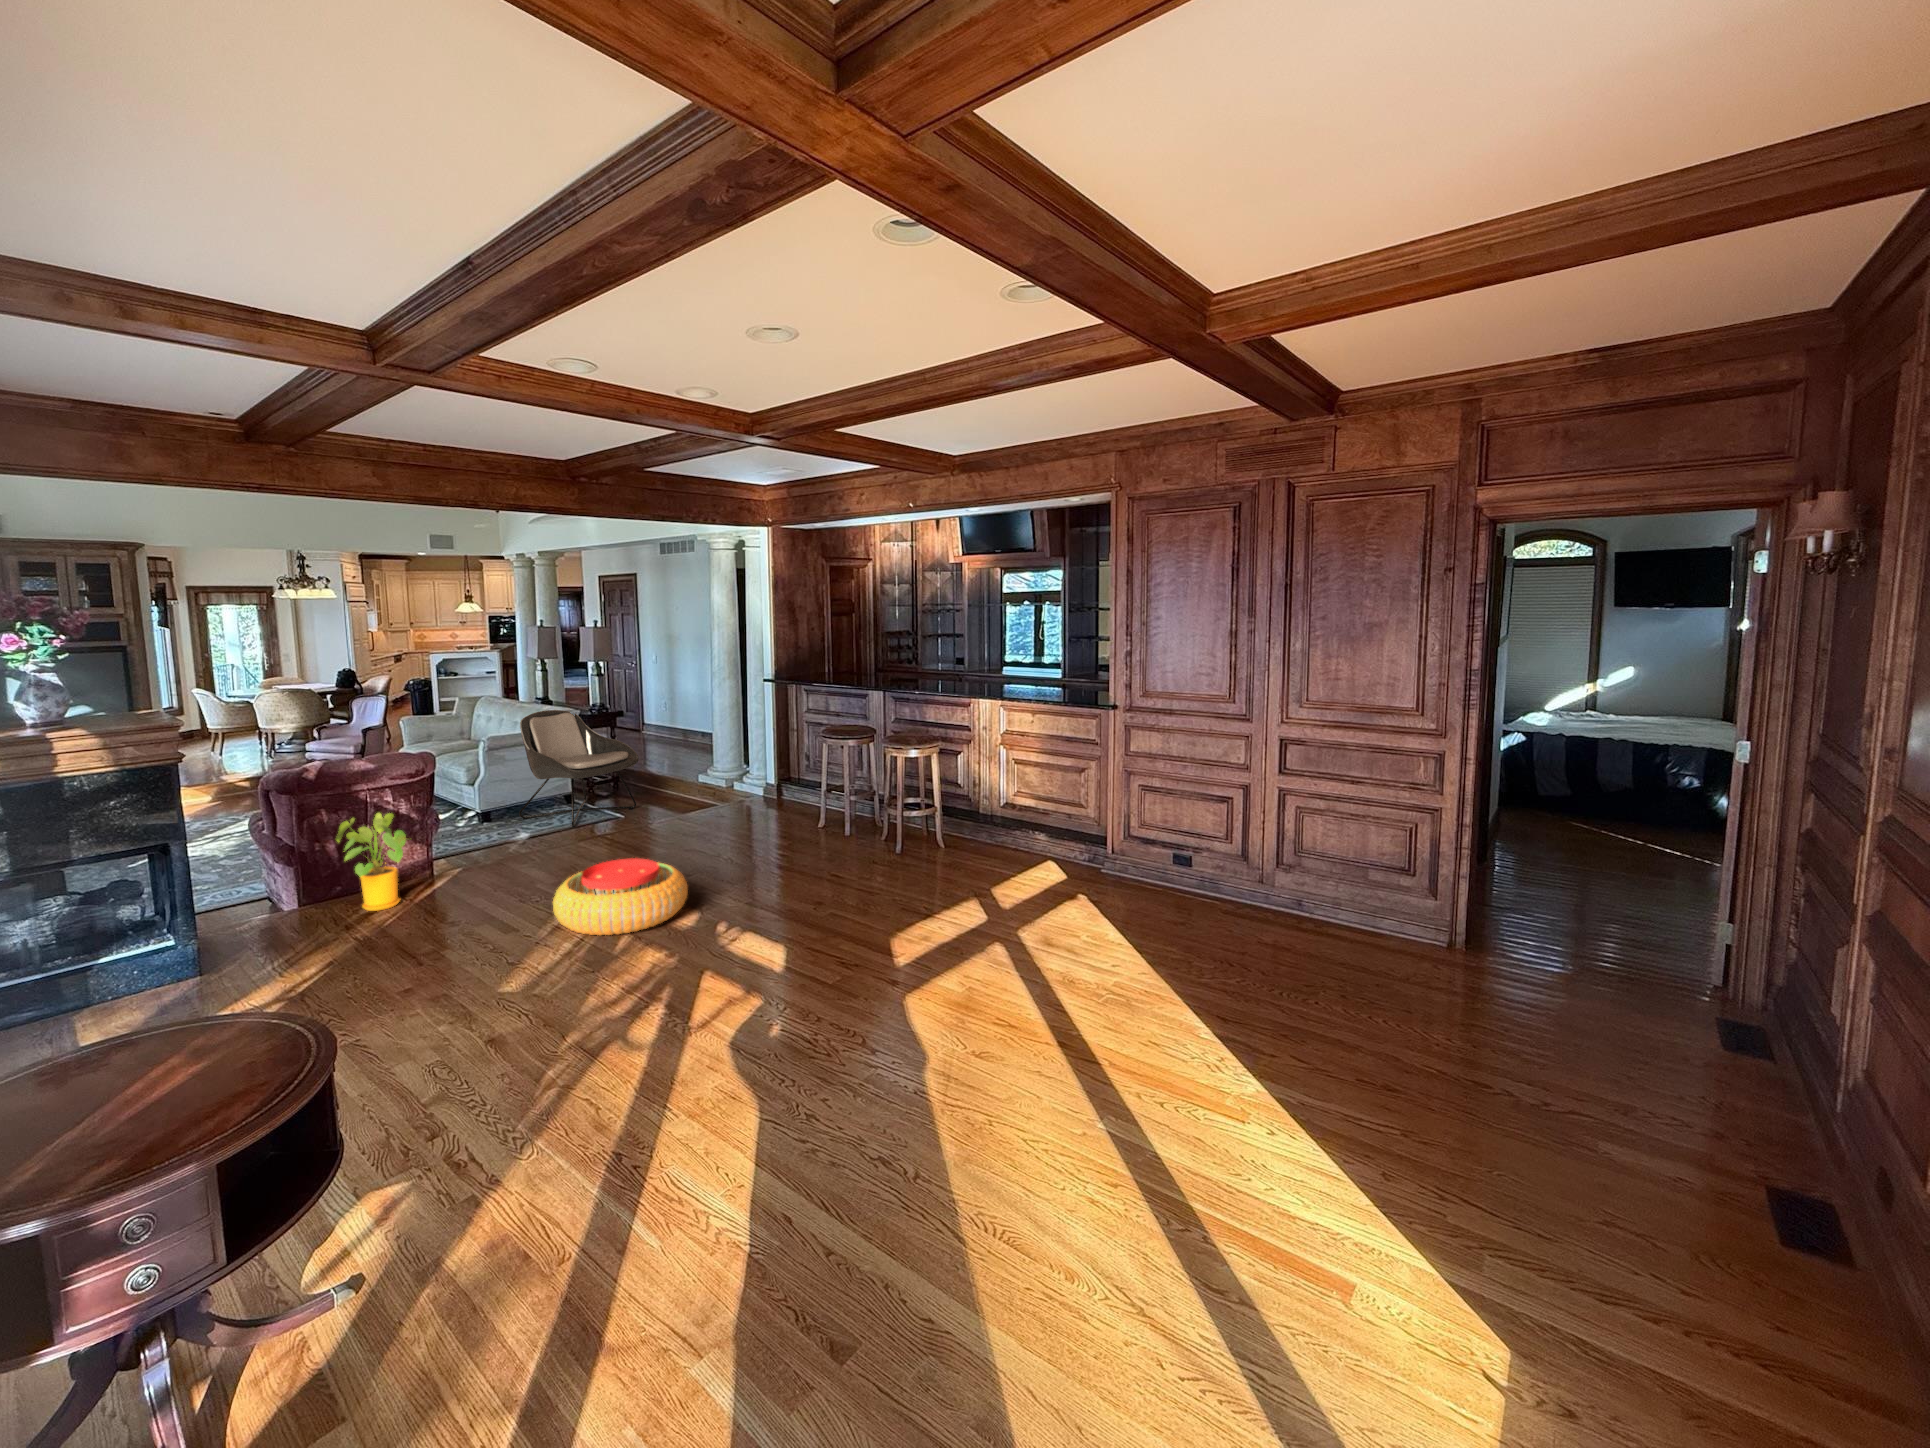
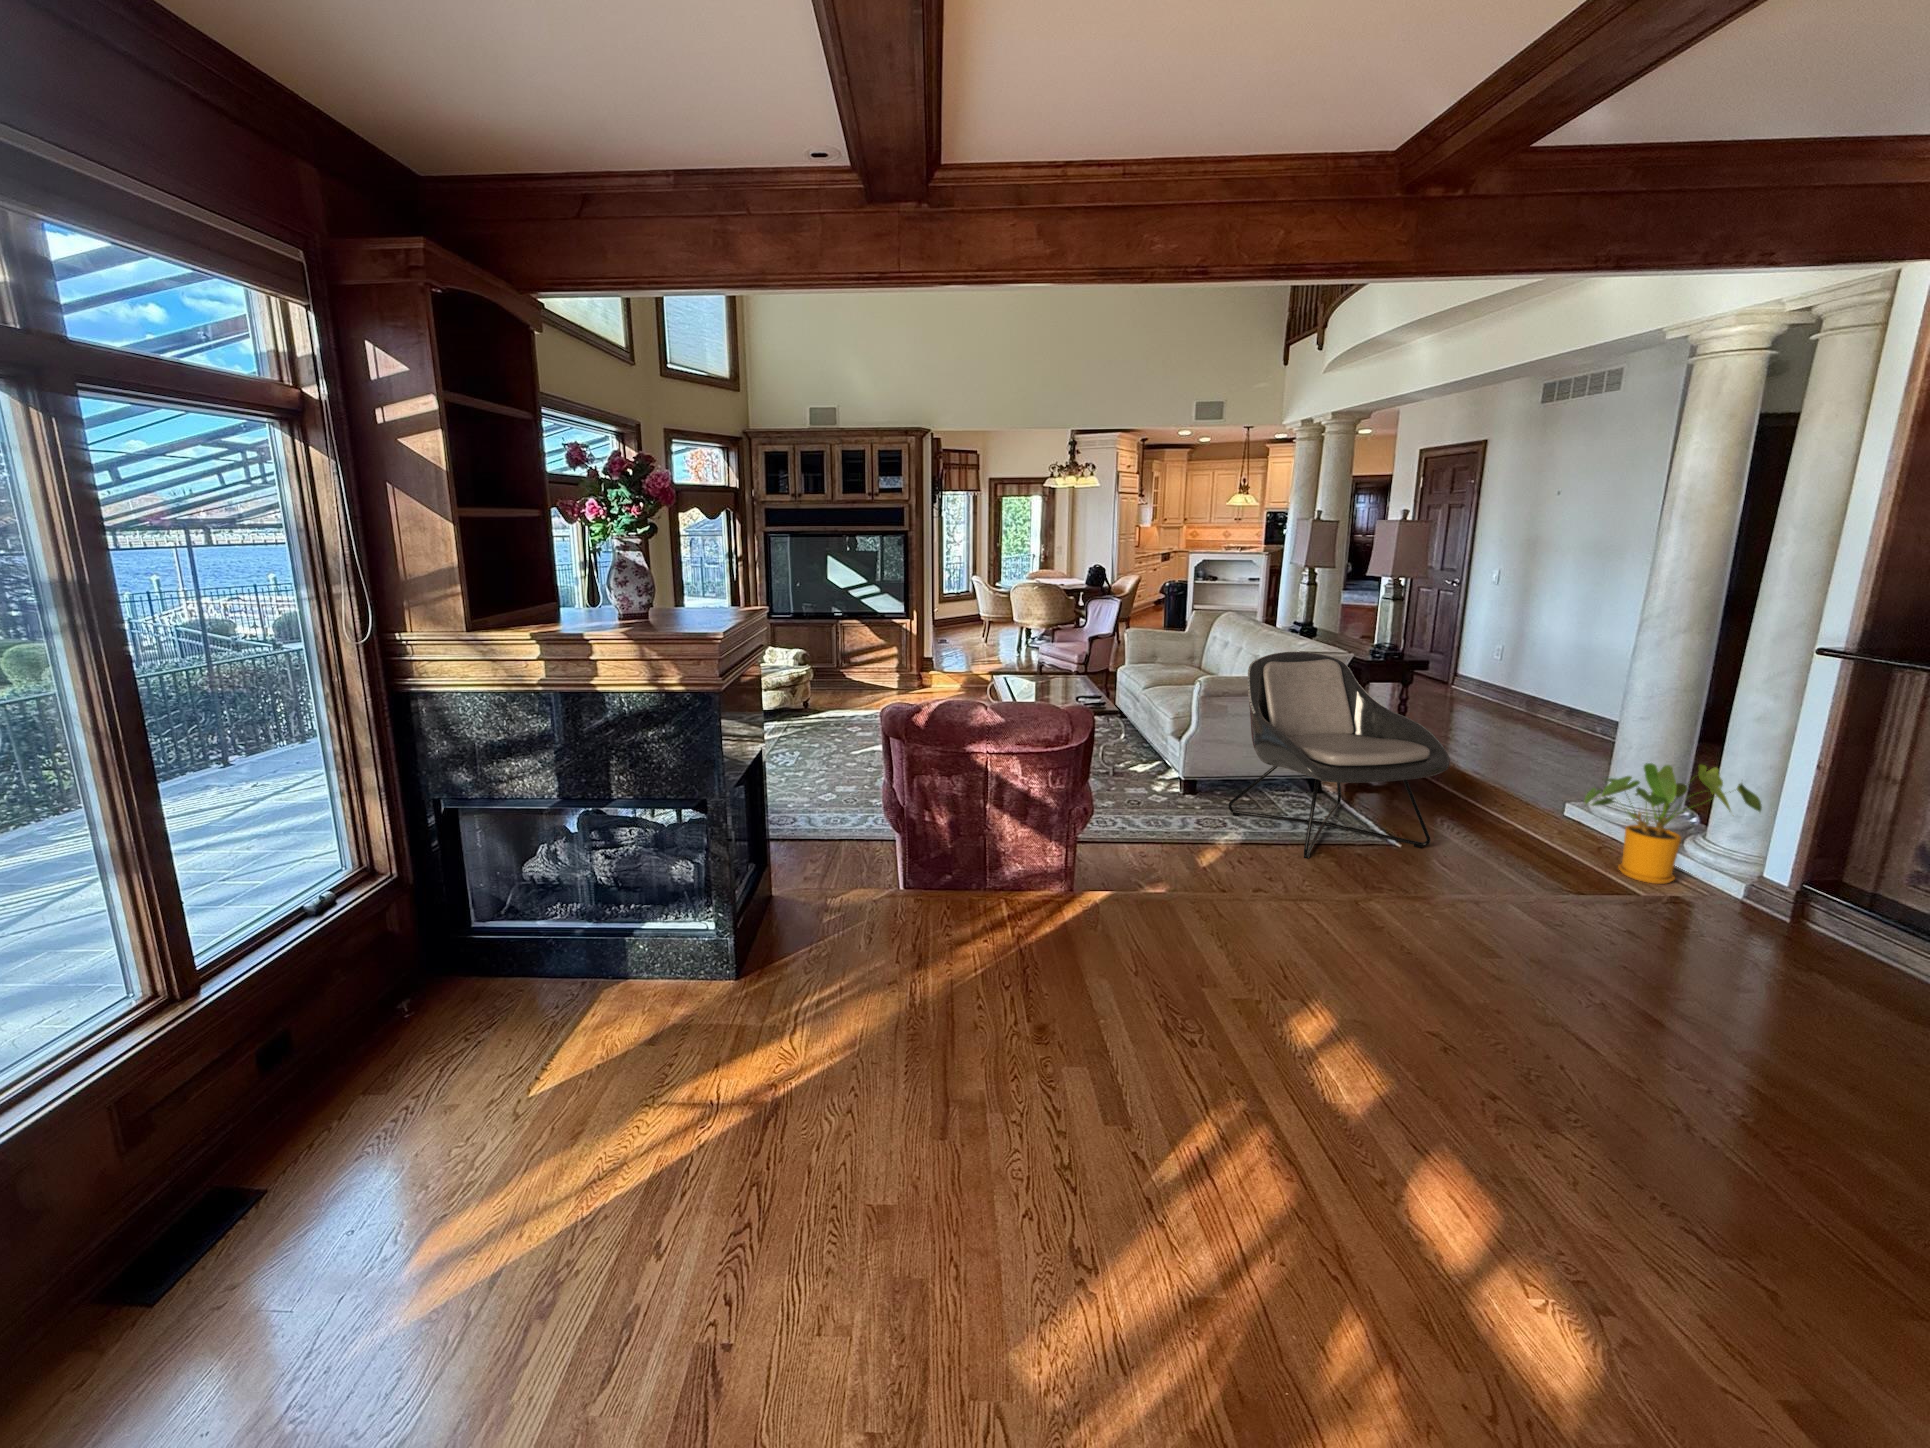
house plant: present [336,813,407,911] -> present [1585,763,1762,884]
pouf: present [553,858,688,935] -> none [1194,1046,1562,1341]

